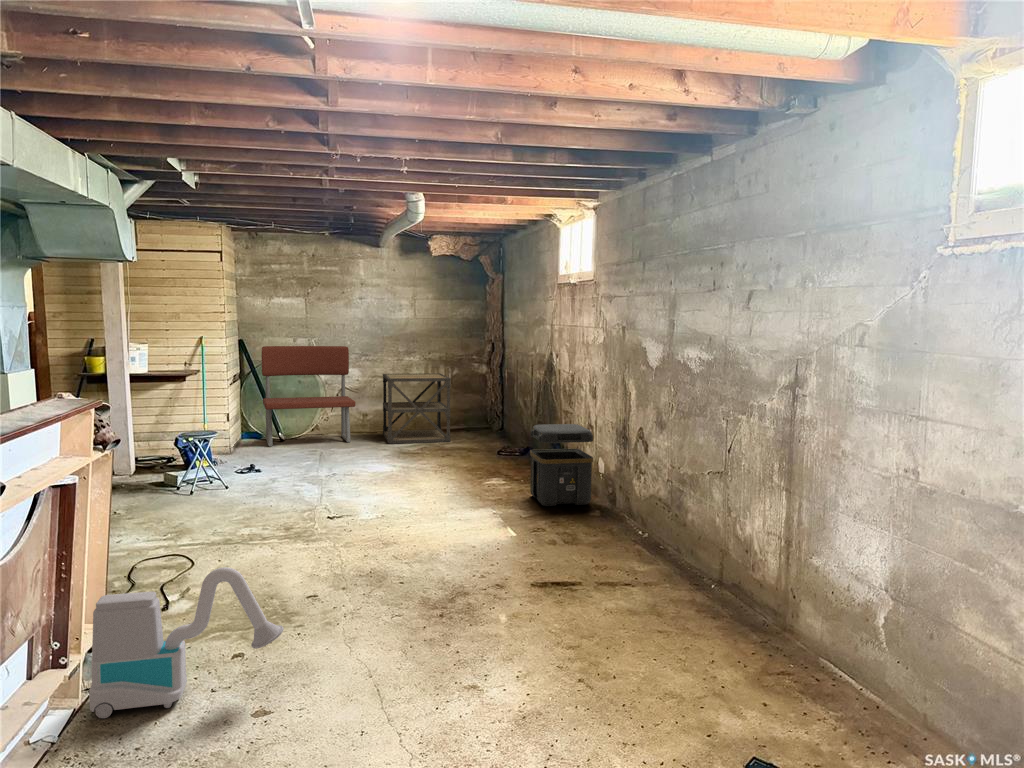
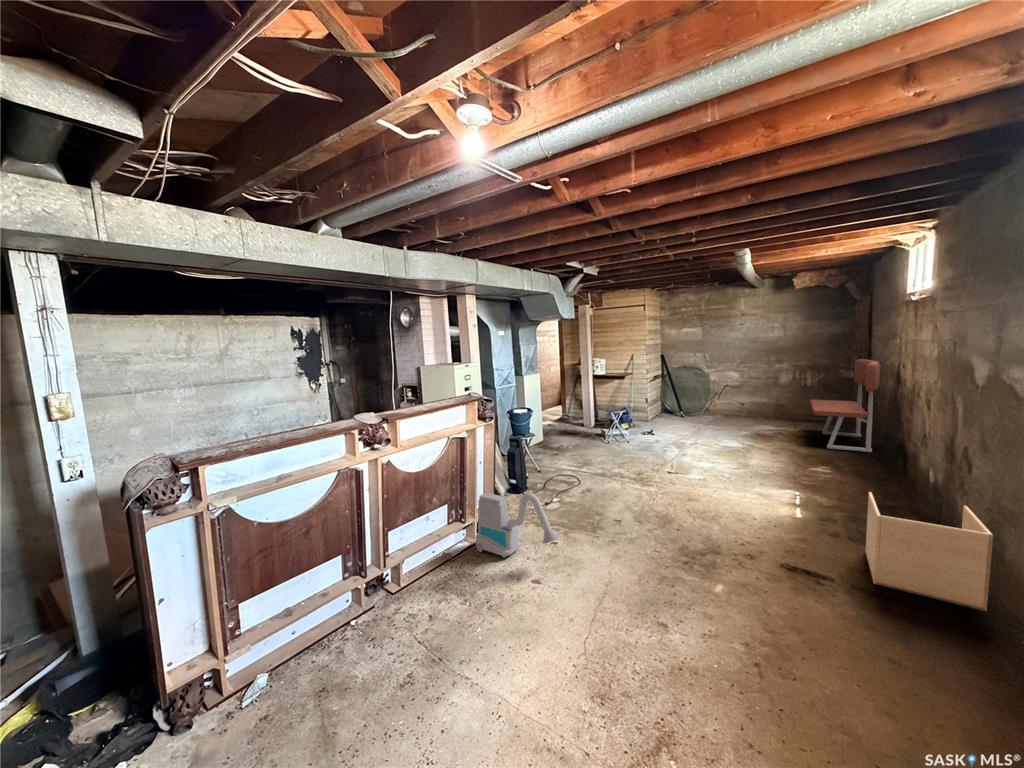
bench: present [261,346,356,447] -> present [810,359,880,452]
shelving unit: present [383,373,451,444] -> none [754,376,811,429]
toolbox: present [530,424,593,506] -> none [849,427,922,506]
cardboard box: none [584,483,683,577] -> present [866,492,993,611]

